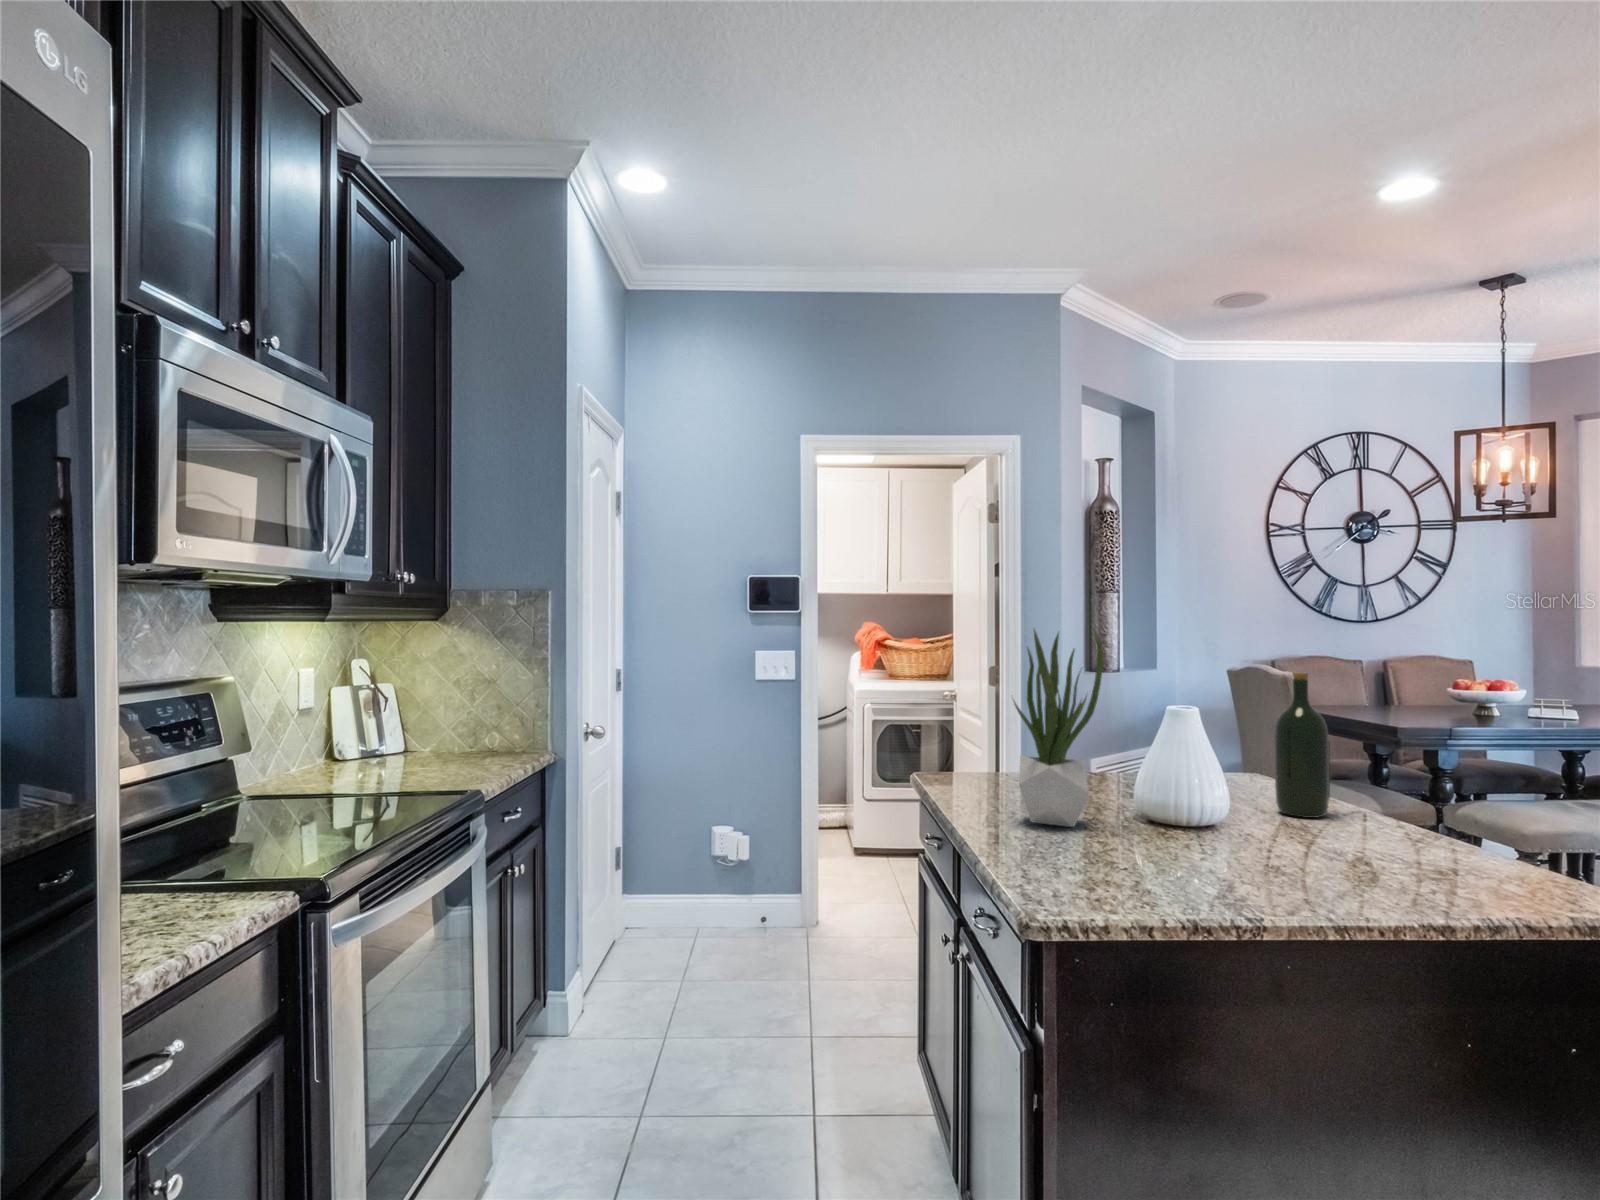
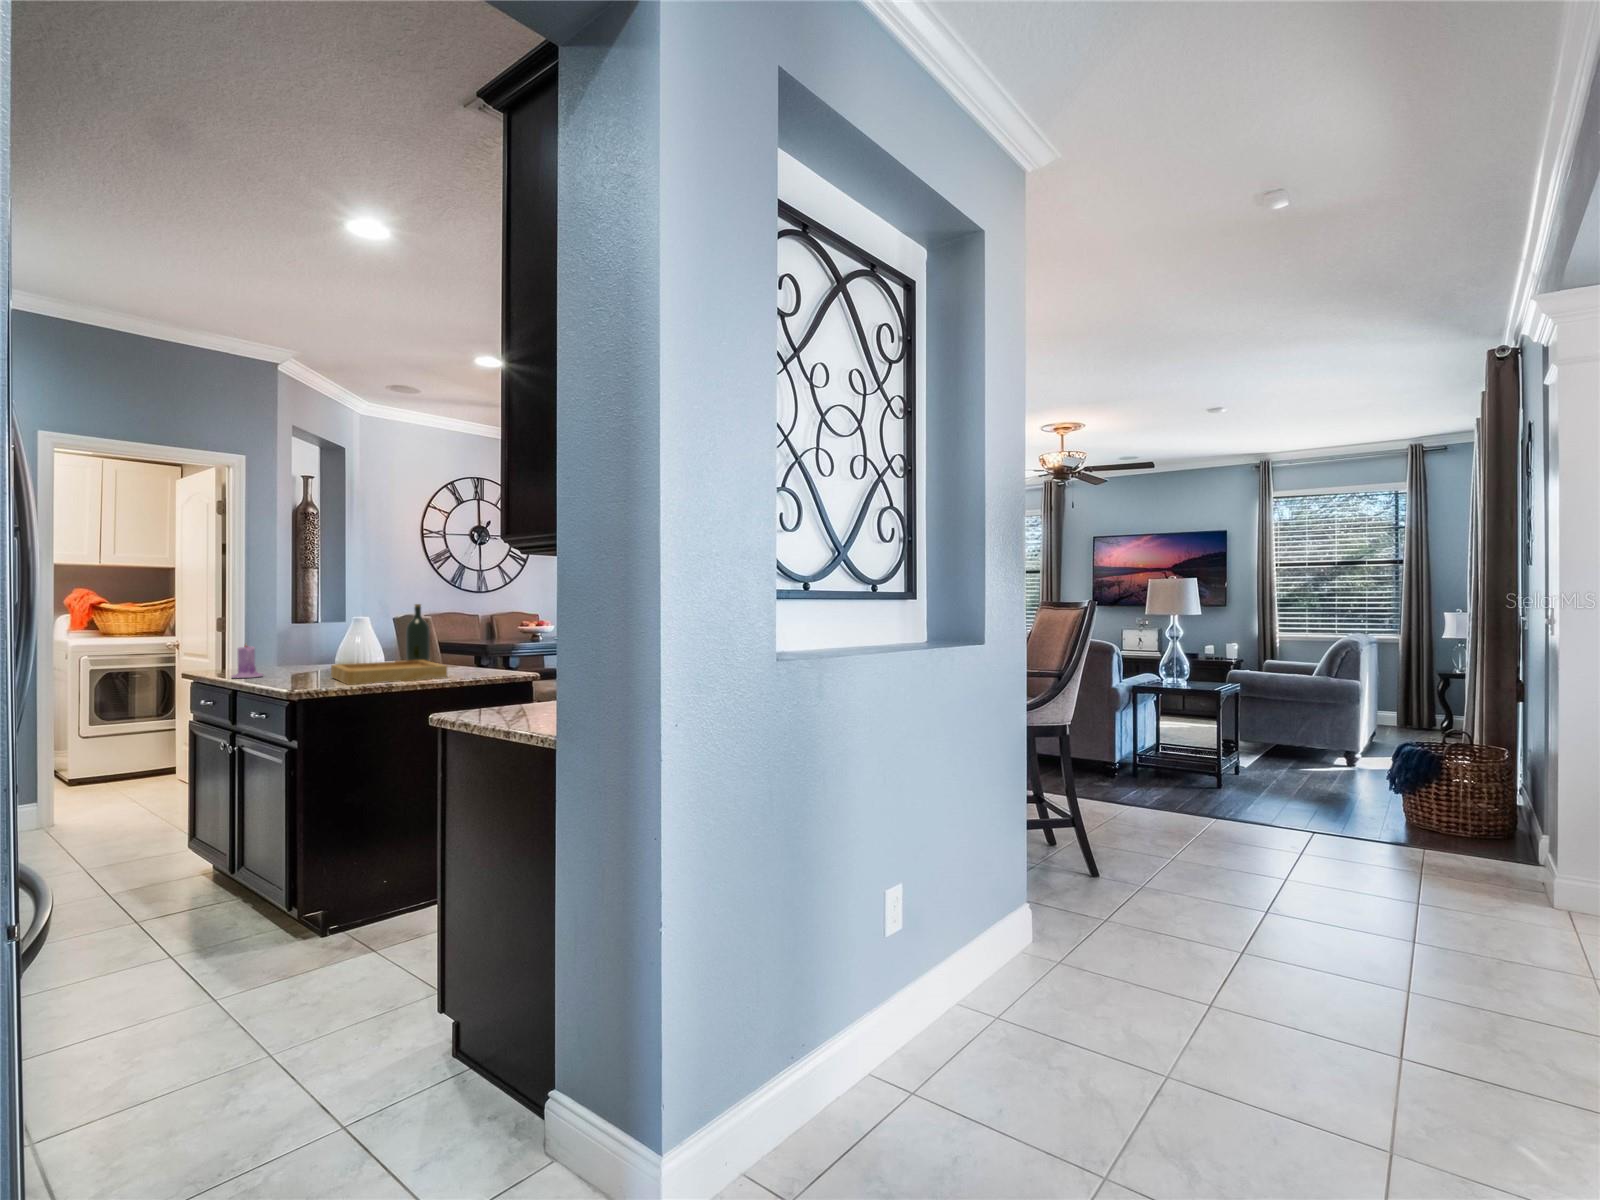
potted plant: present [1014,630,1103,827] -> none [271,581,321,678]
candle: none [959,737,1008,808] -> present [231,645,263,678]
tray: none [1121,812,1420,914] -> present [331,660,447,685]

